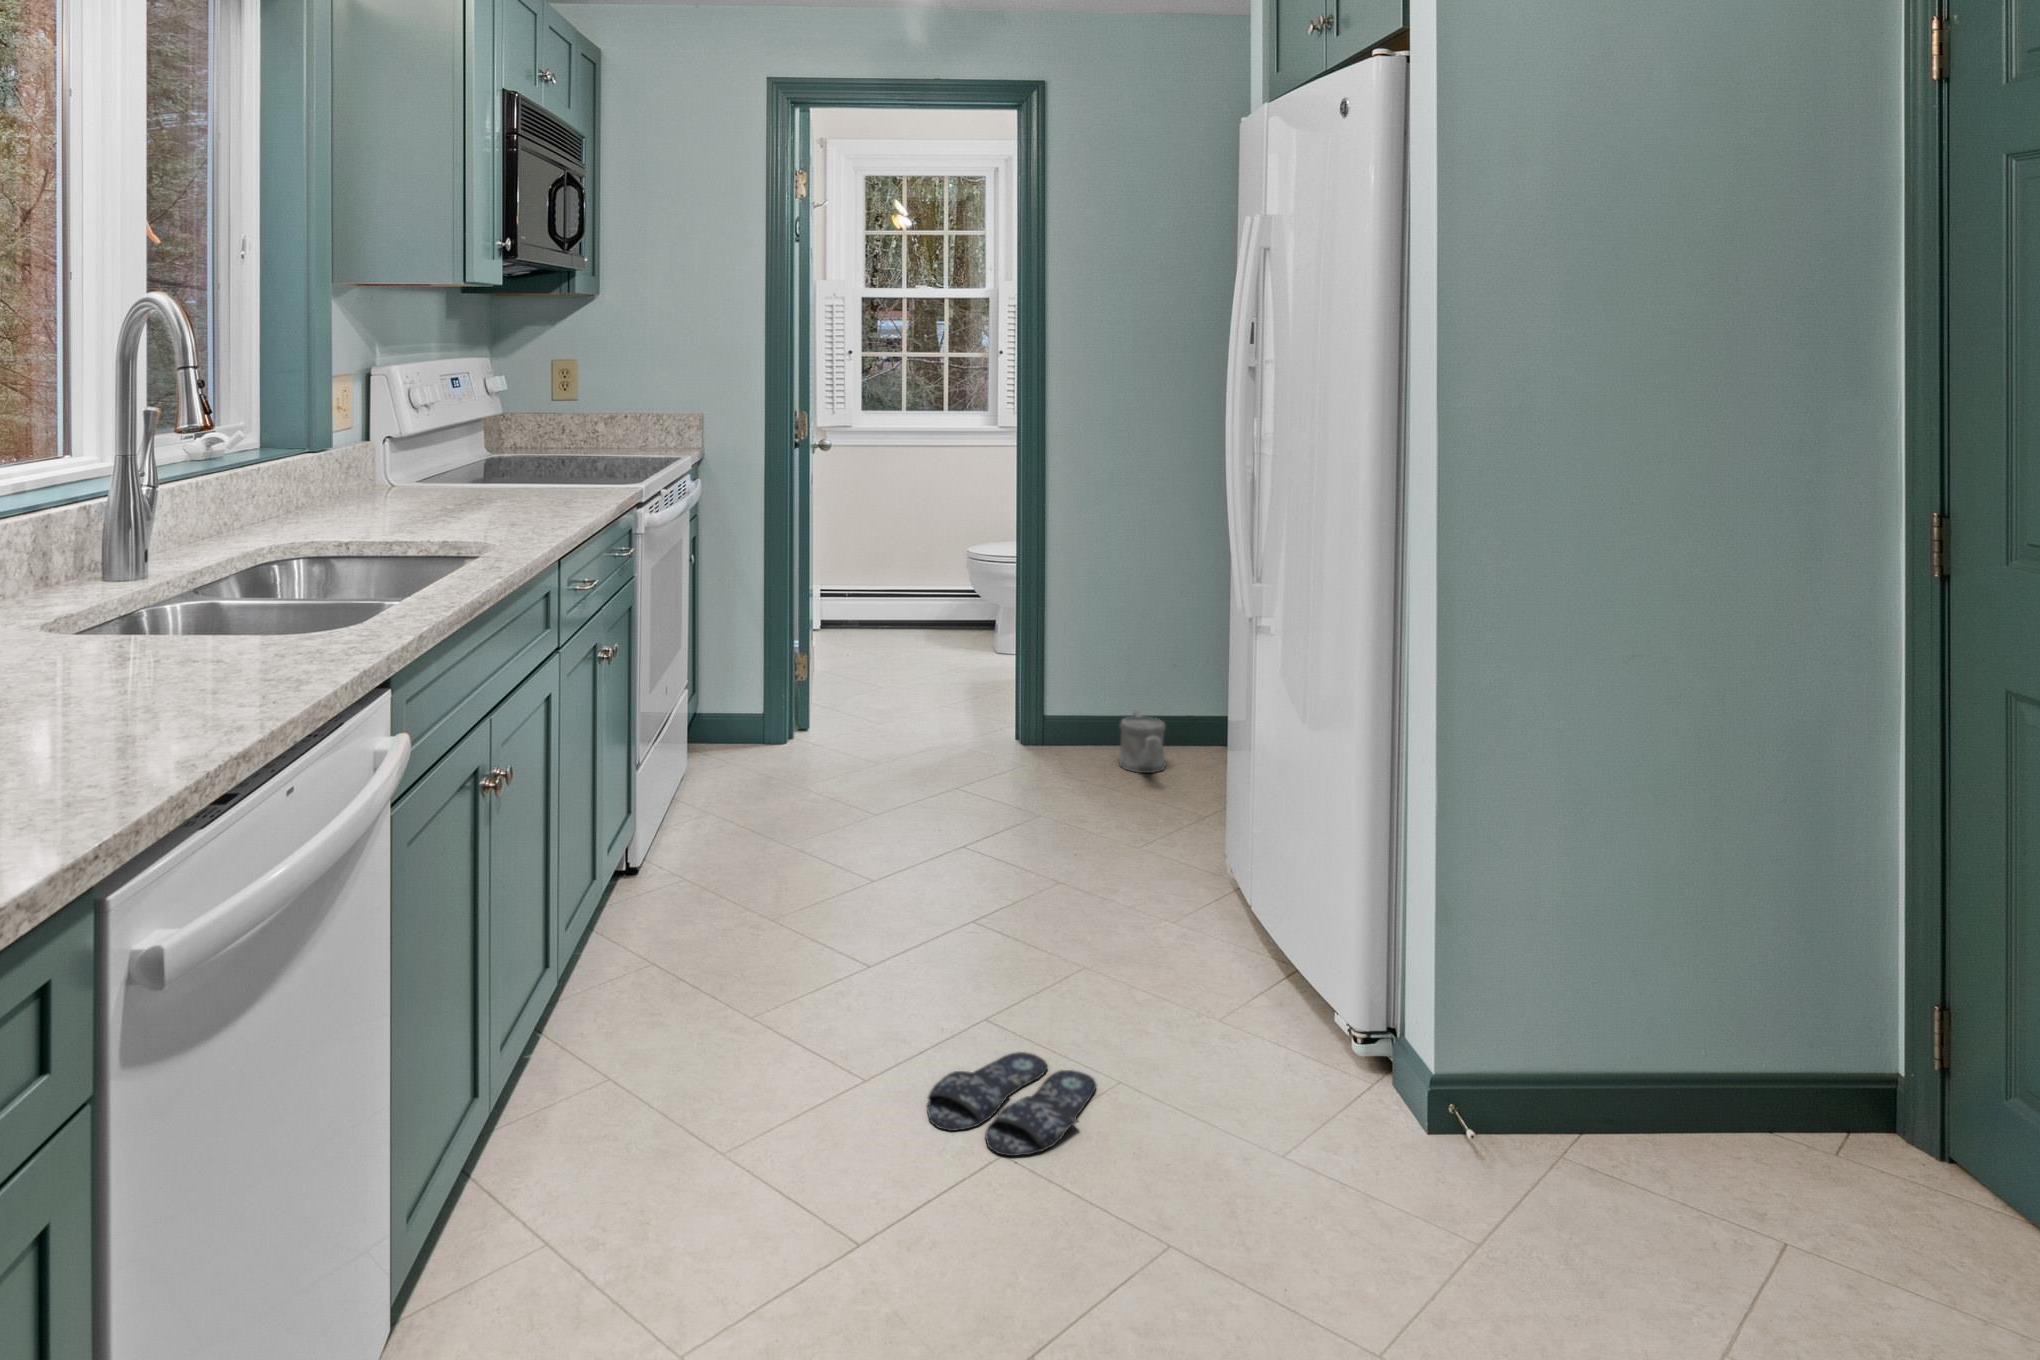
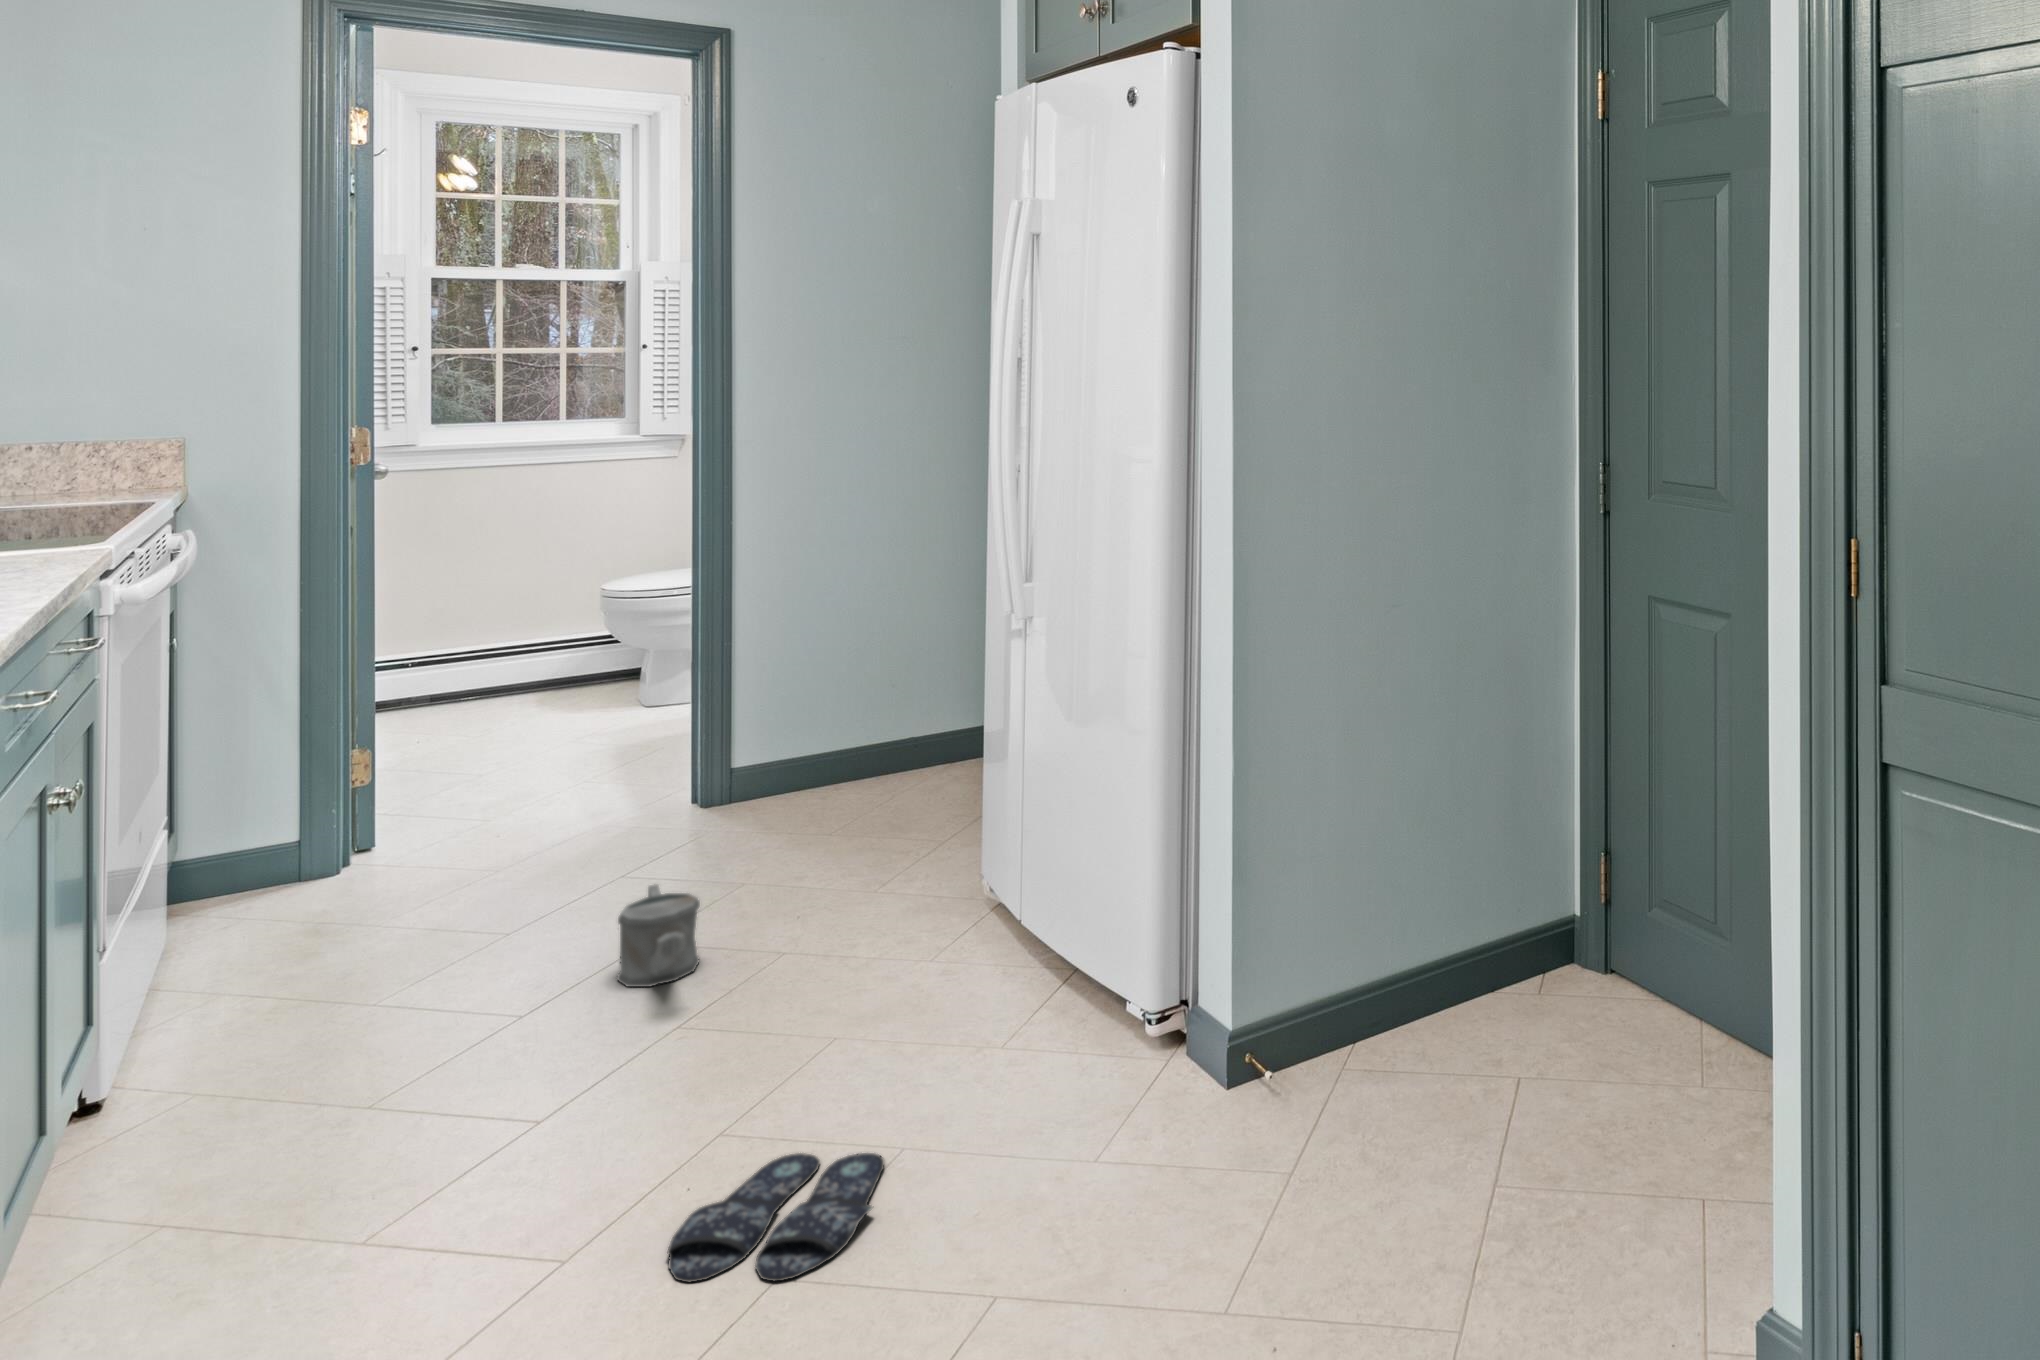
watering can: present [1119,711,1166,773] -> present [617,884,700,987]

